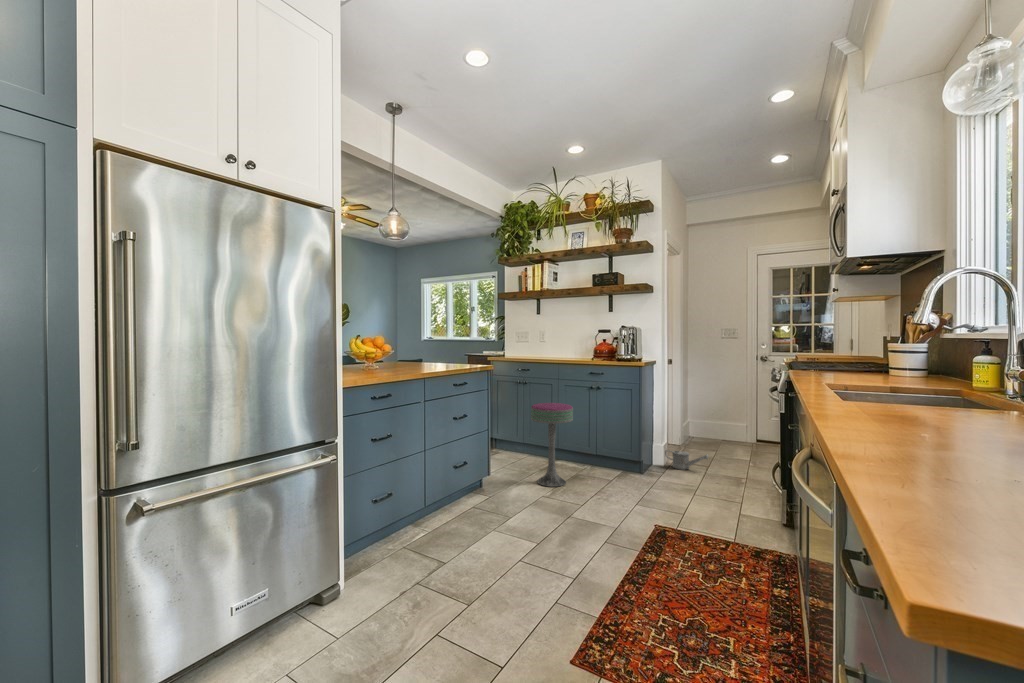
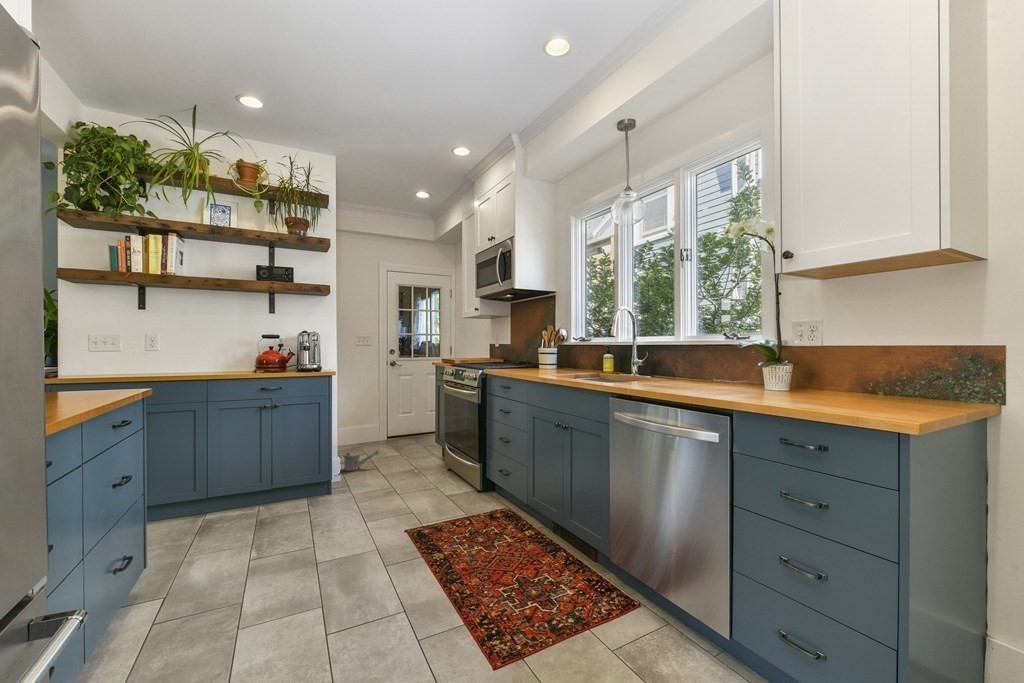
bar stool: present [531,403,573,487] -> none [200,423,266,537]

